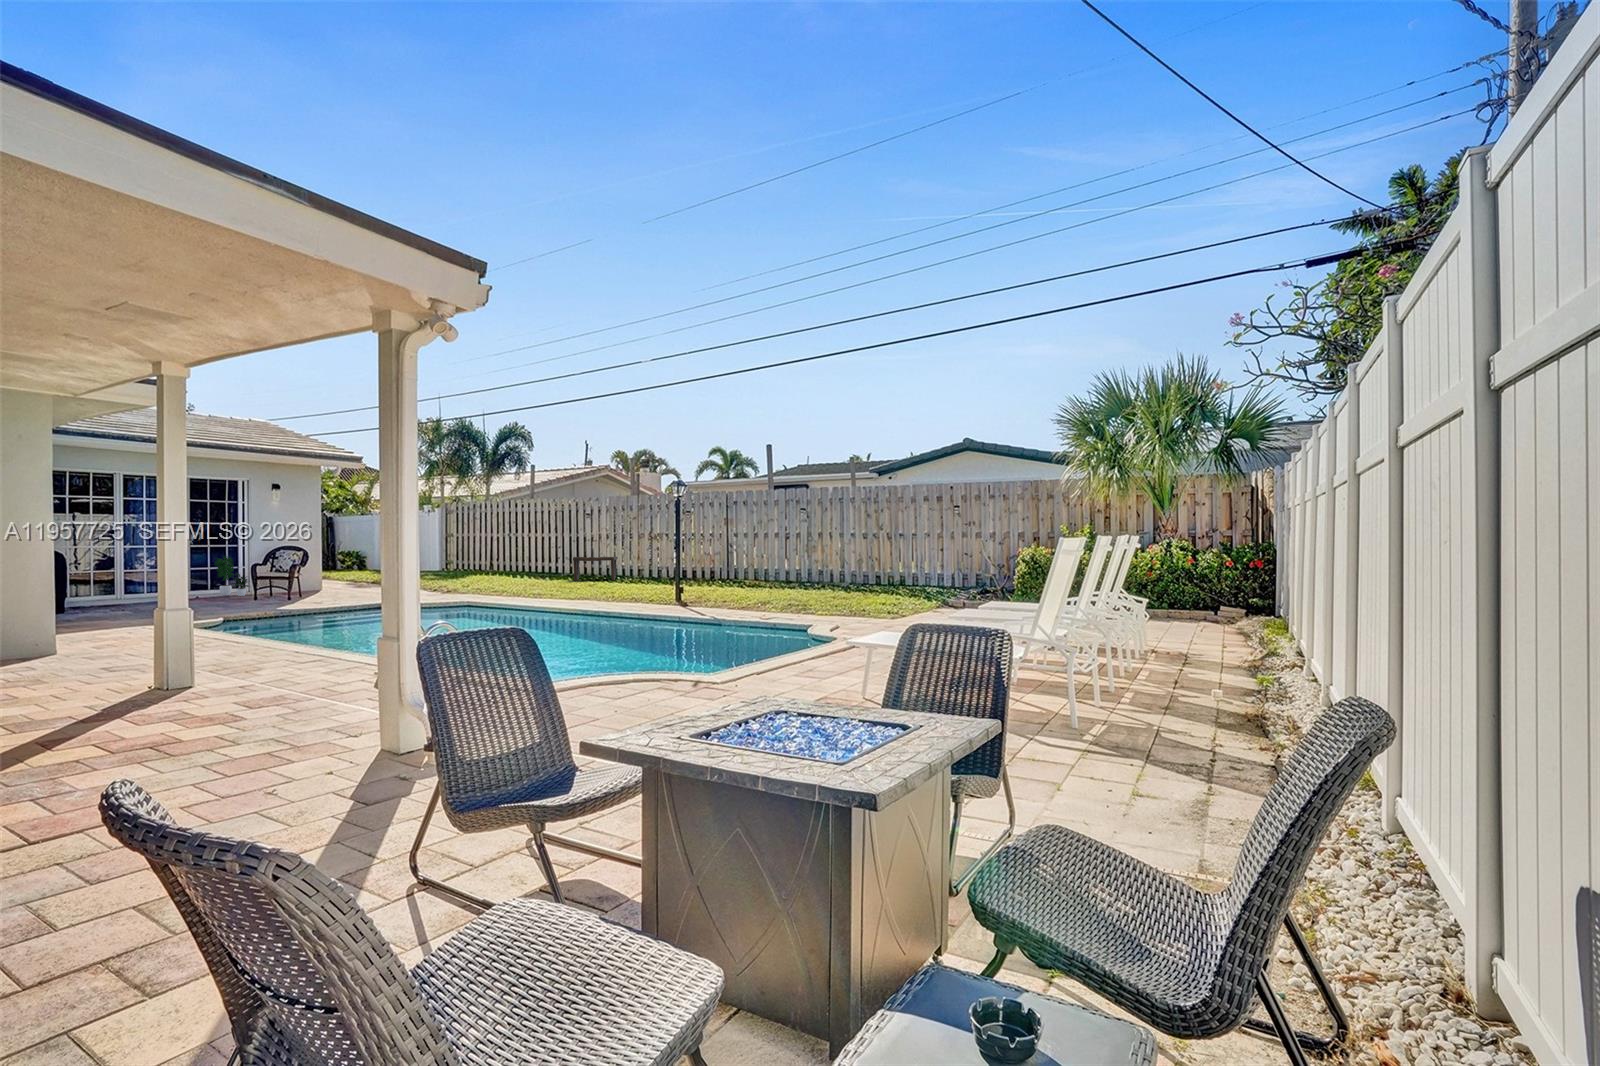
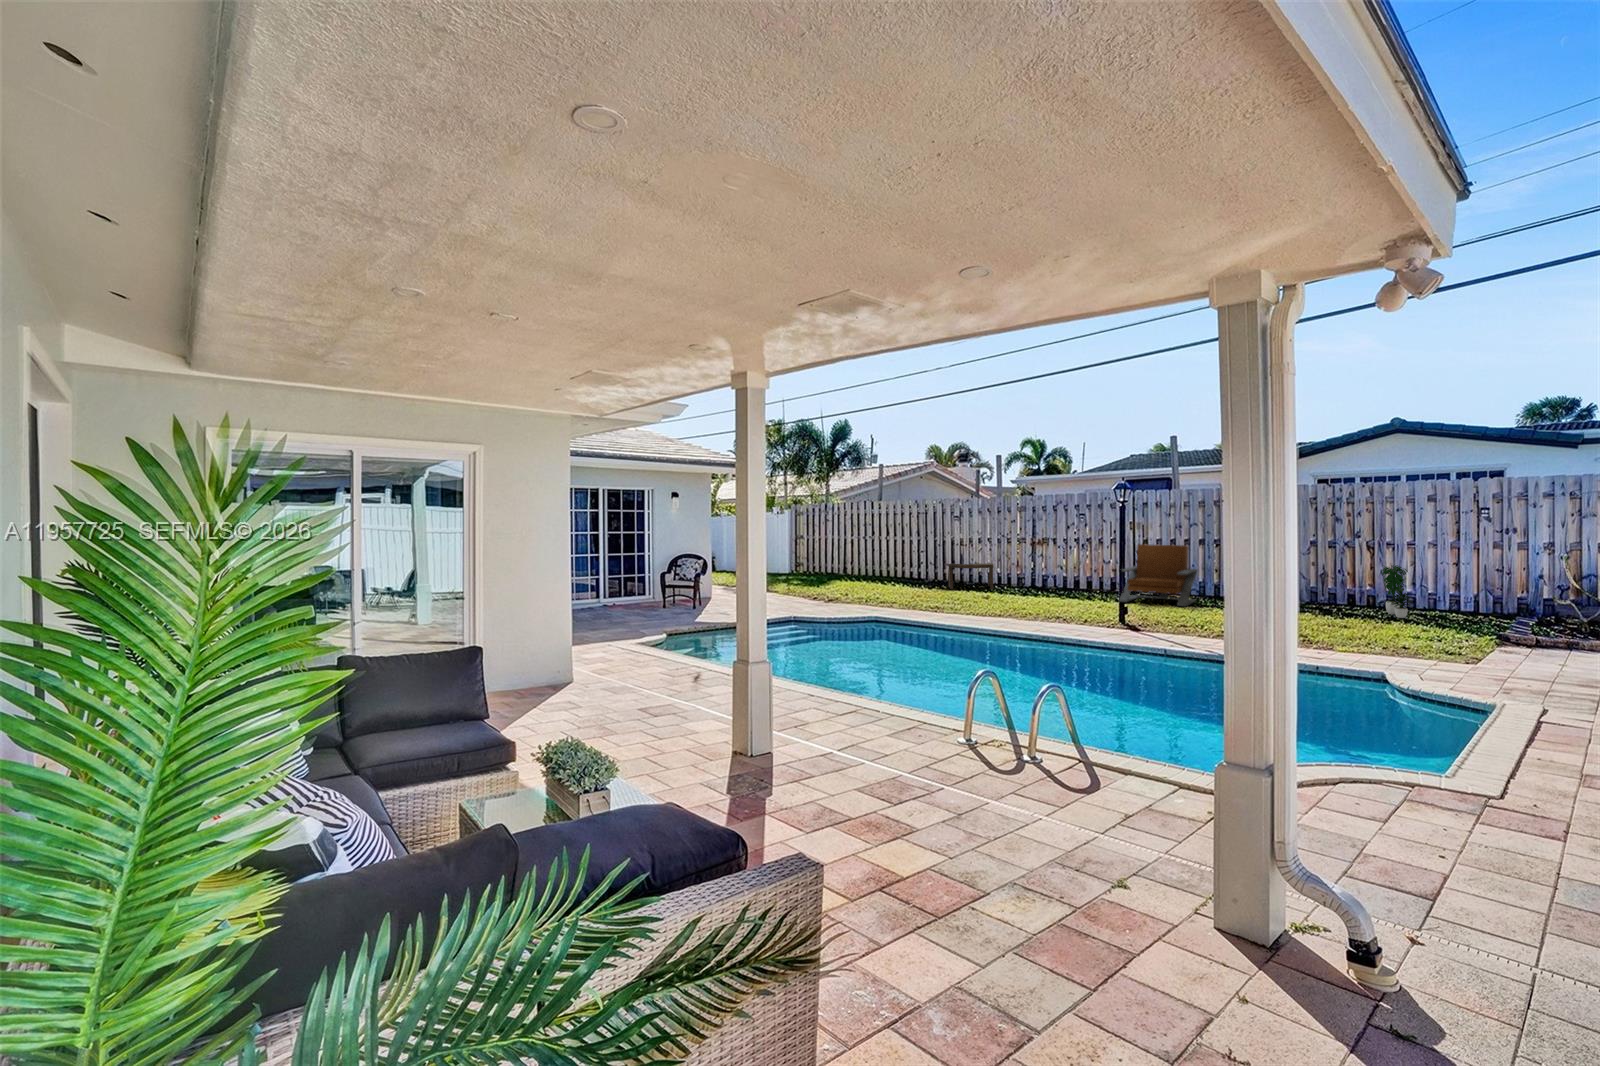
lounge chair: none [702,536,770,588] -> present [1119,544,1197,606]
potted plant: present [215,556,249,596] -> present [1381,565,1411,618]

